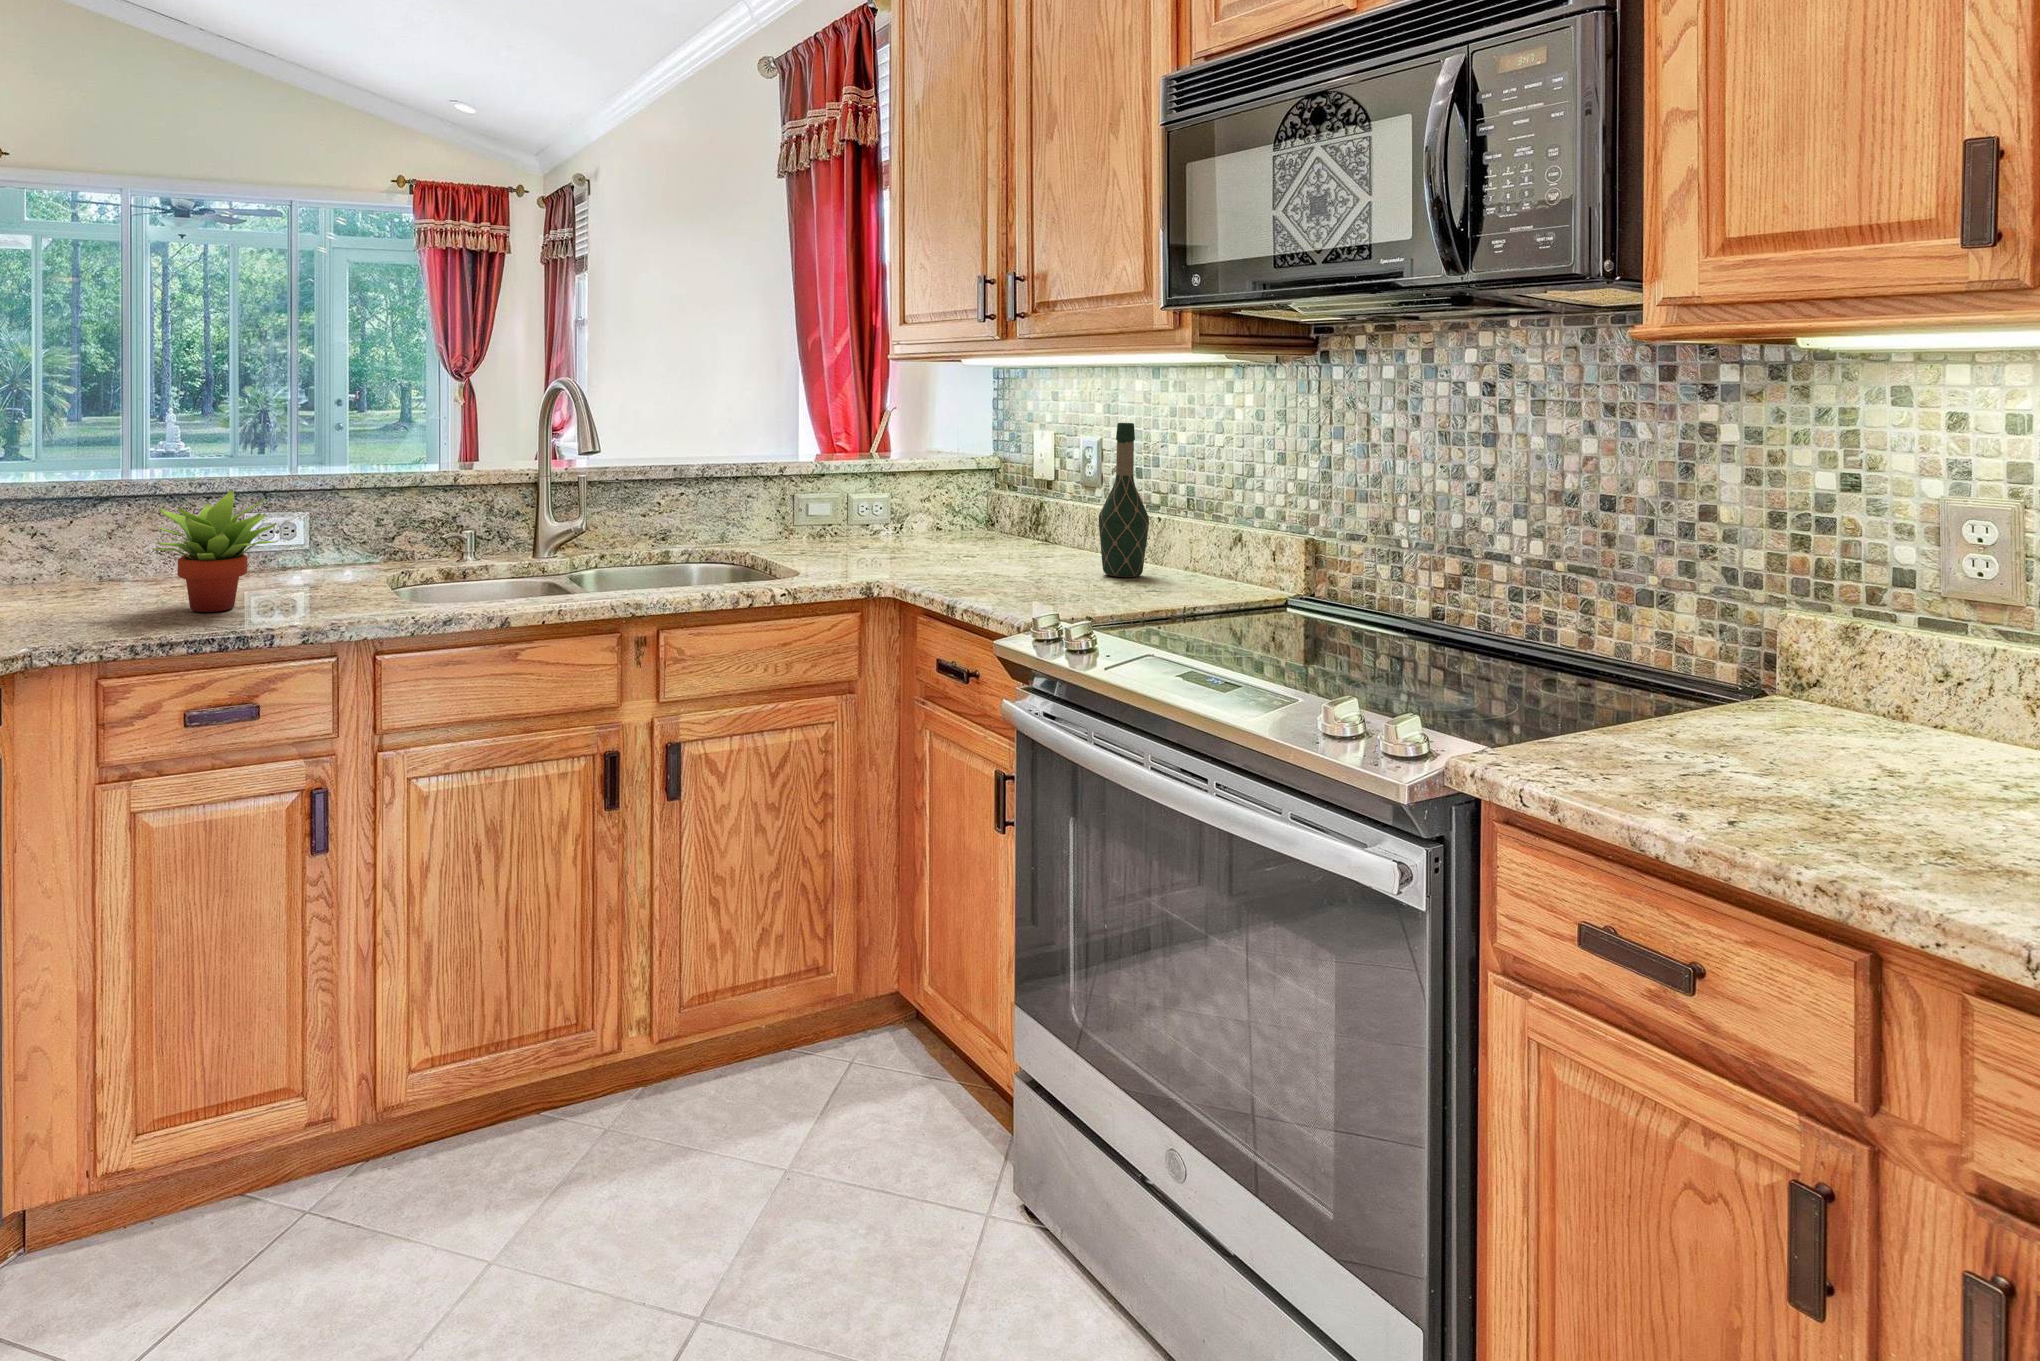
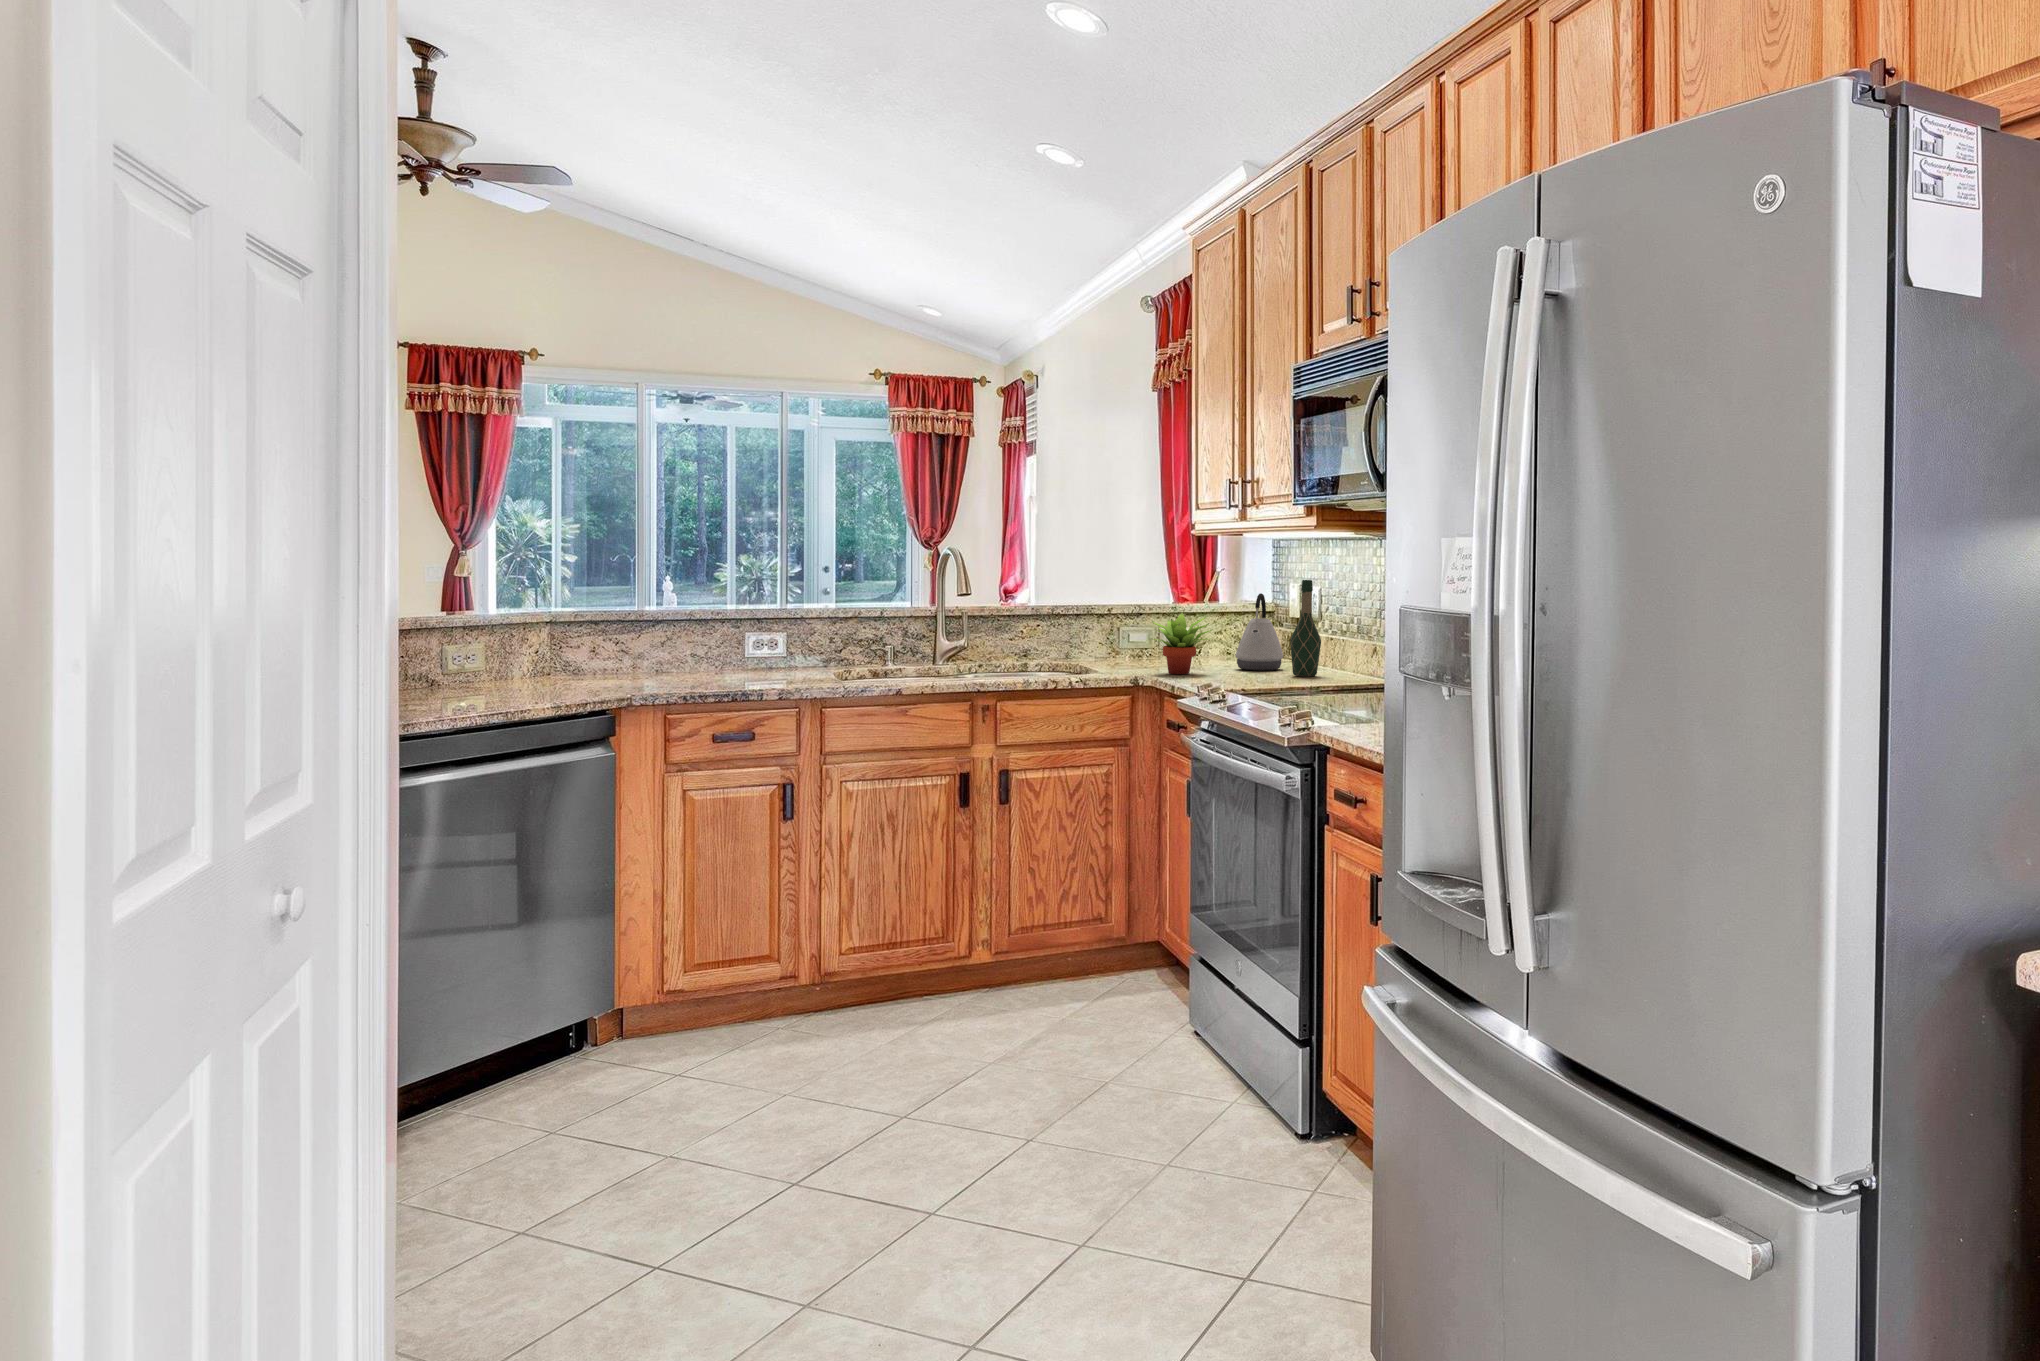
kettle: none [984,443,1058,562] -> present [1235,593,1283,671]
succulent plant: present [152,489,279,612] -> present [1152,612,1213,674]

